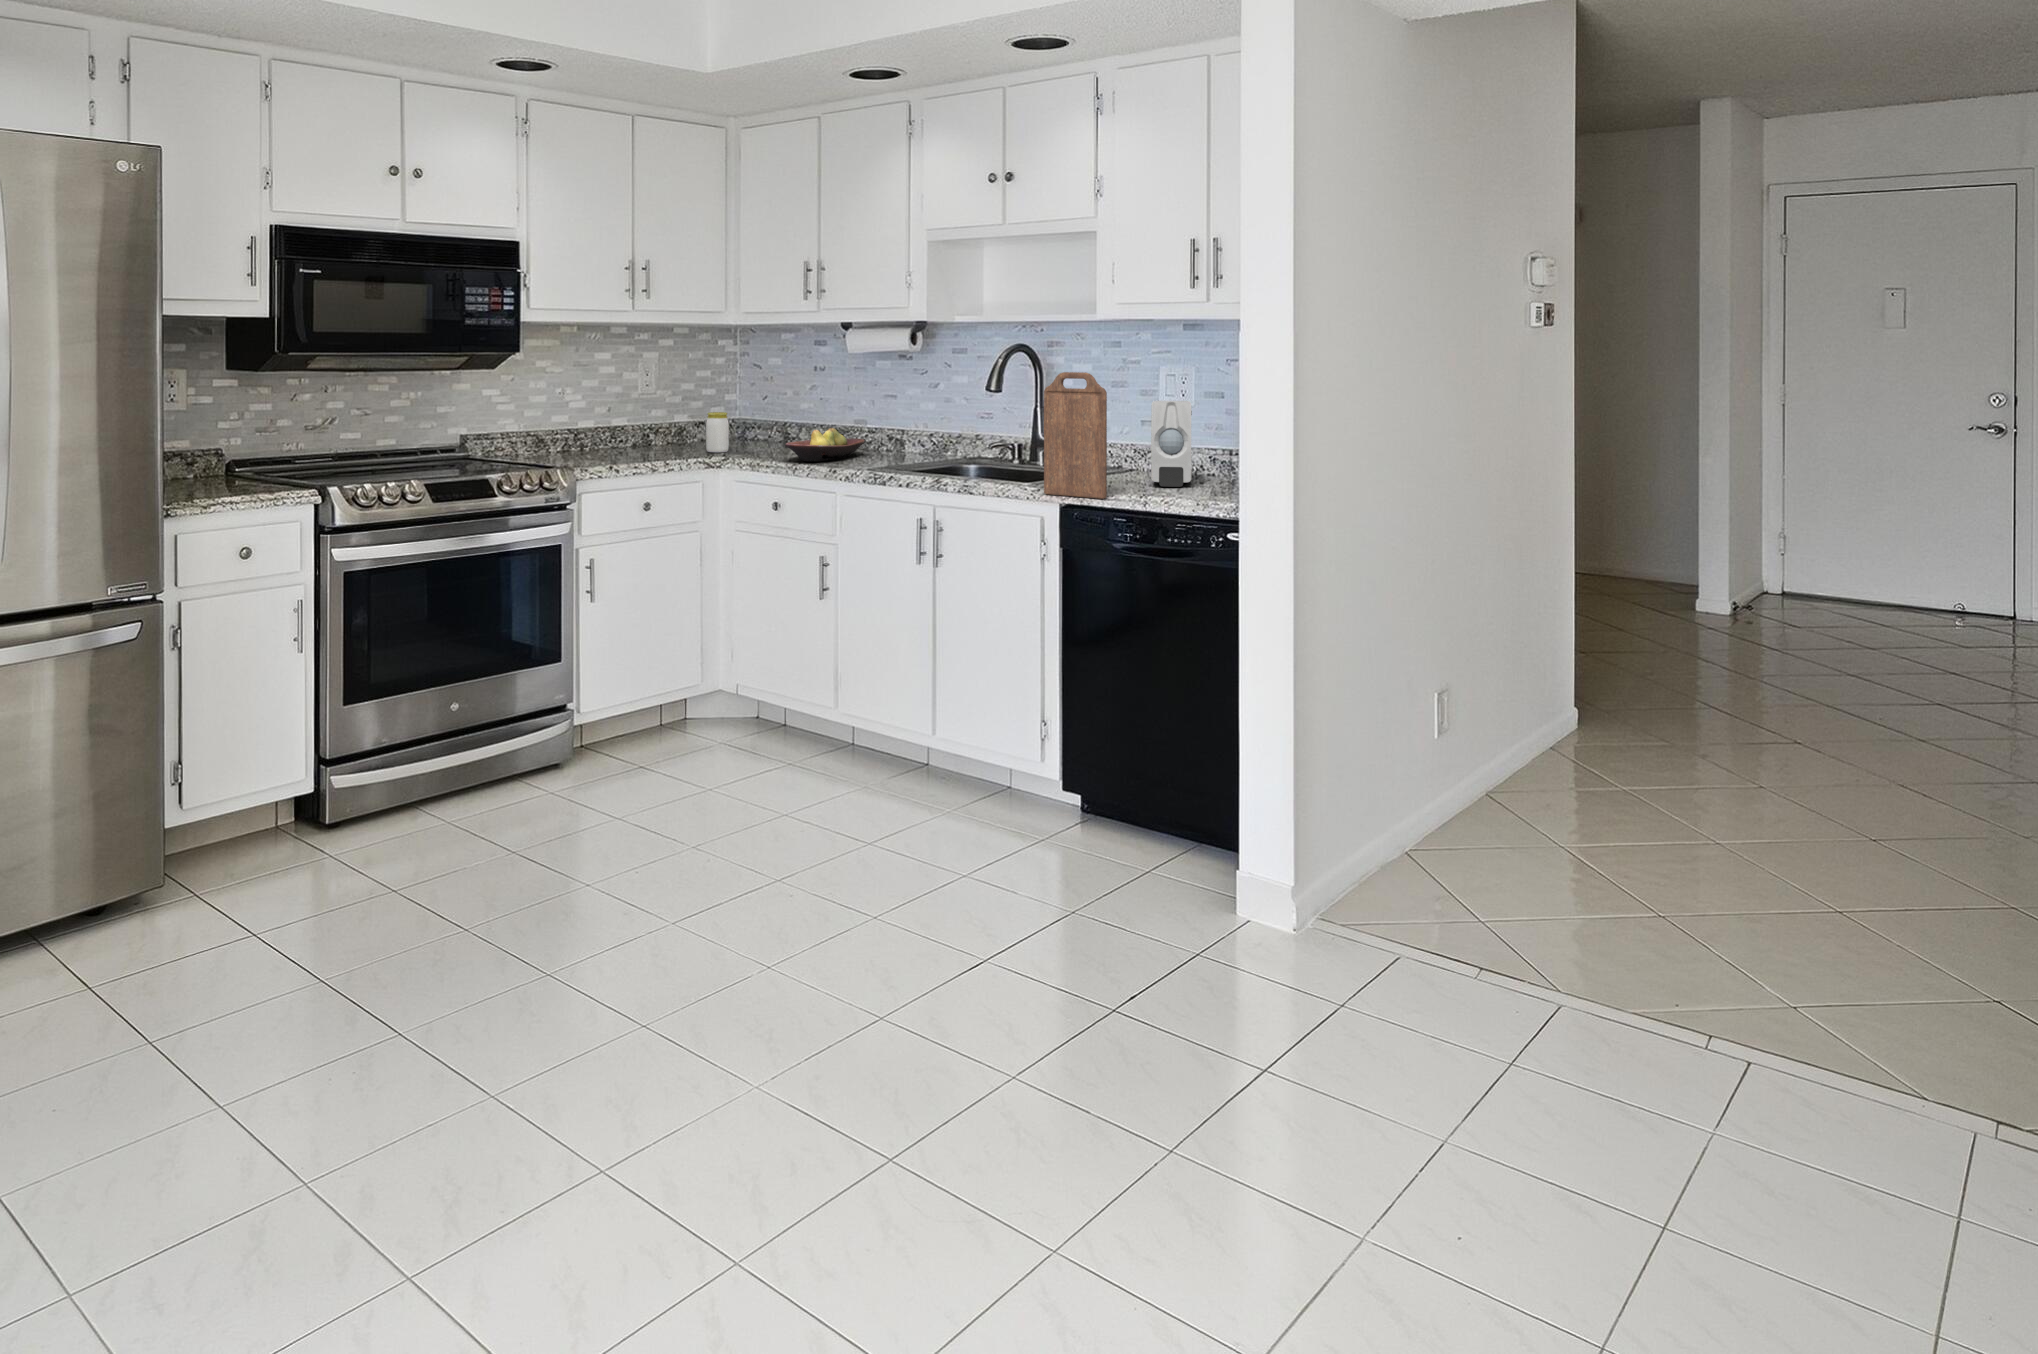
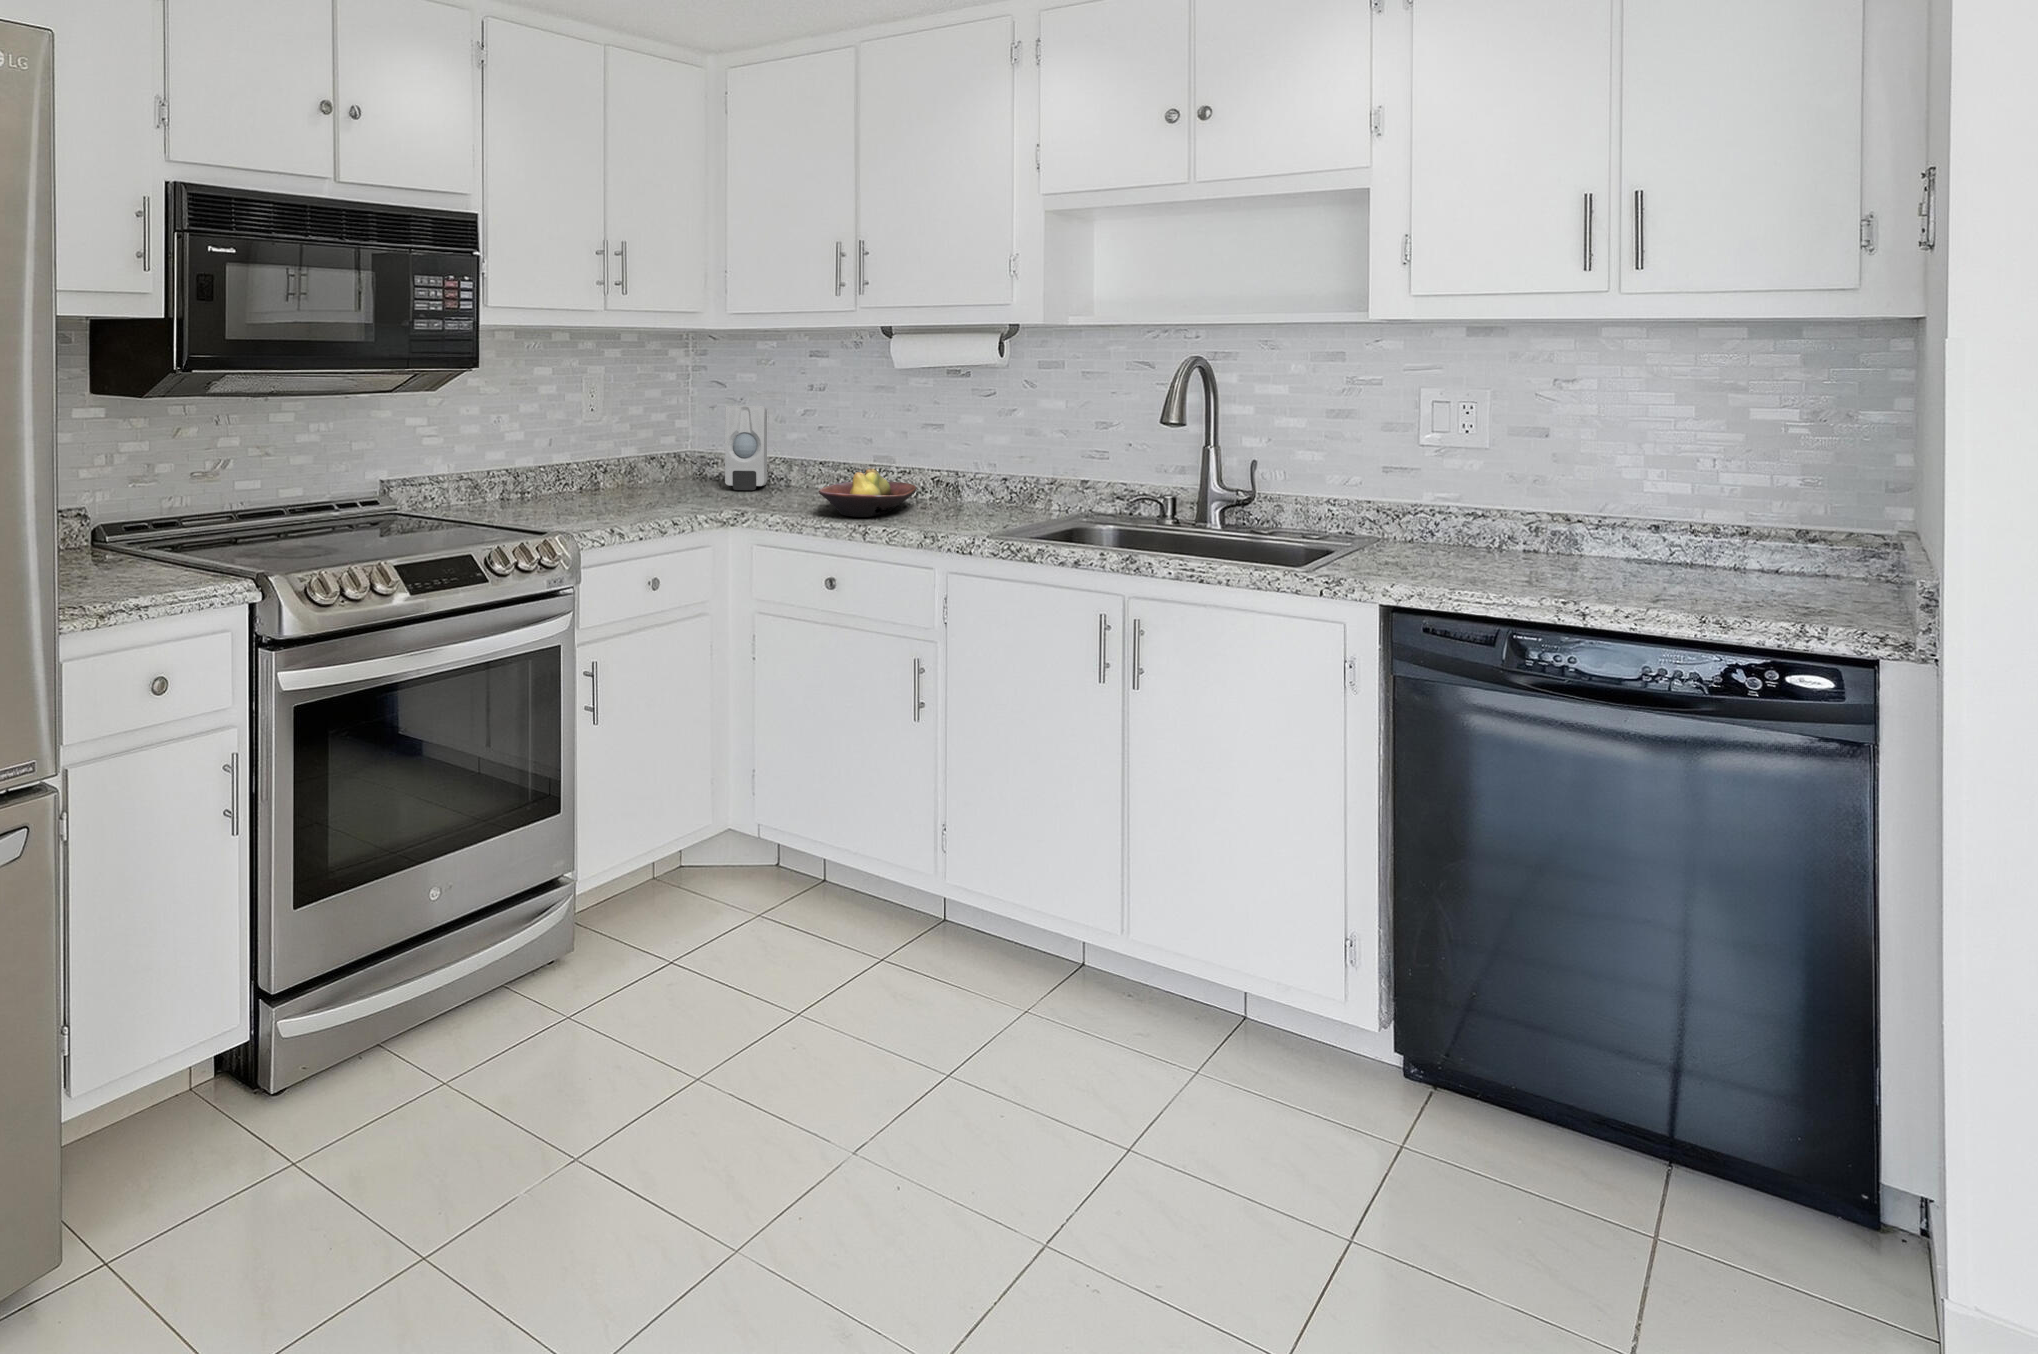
cutting board: present [1044,372,1107,499] -> none [1347,398,1476,598]
soap dispenser: present [1151,401,1192,487] -> present [725,406,768,490]
jar: present [706,412,729,452] -> none [679,445,709,499]

